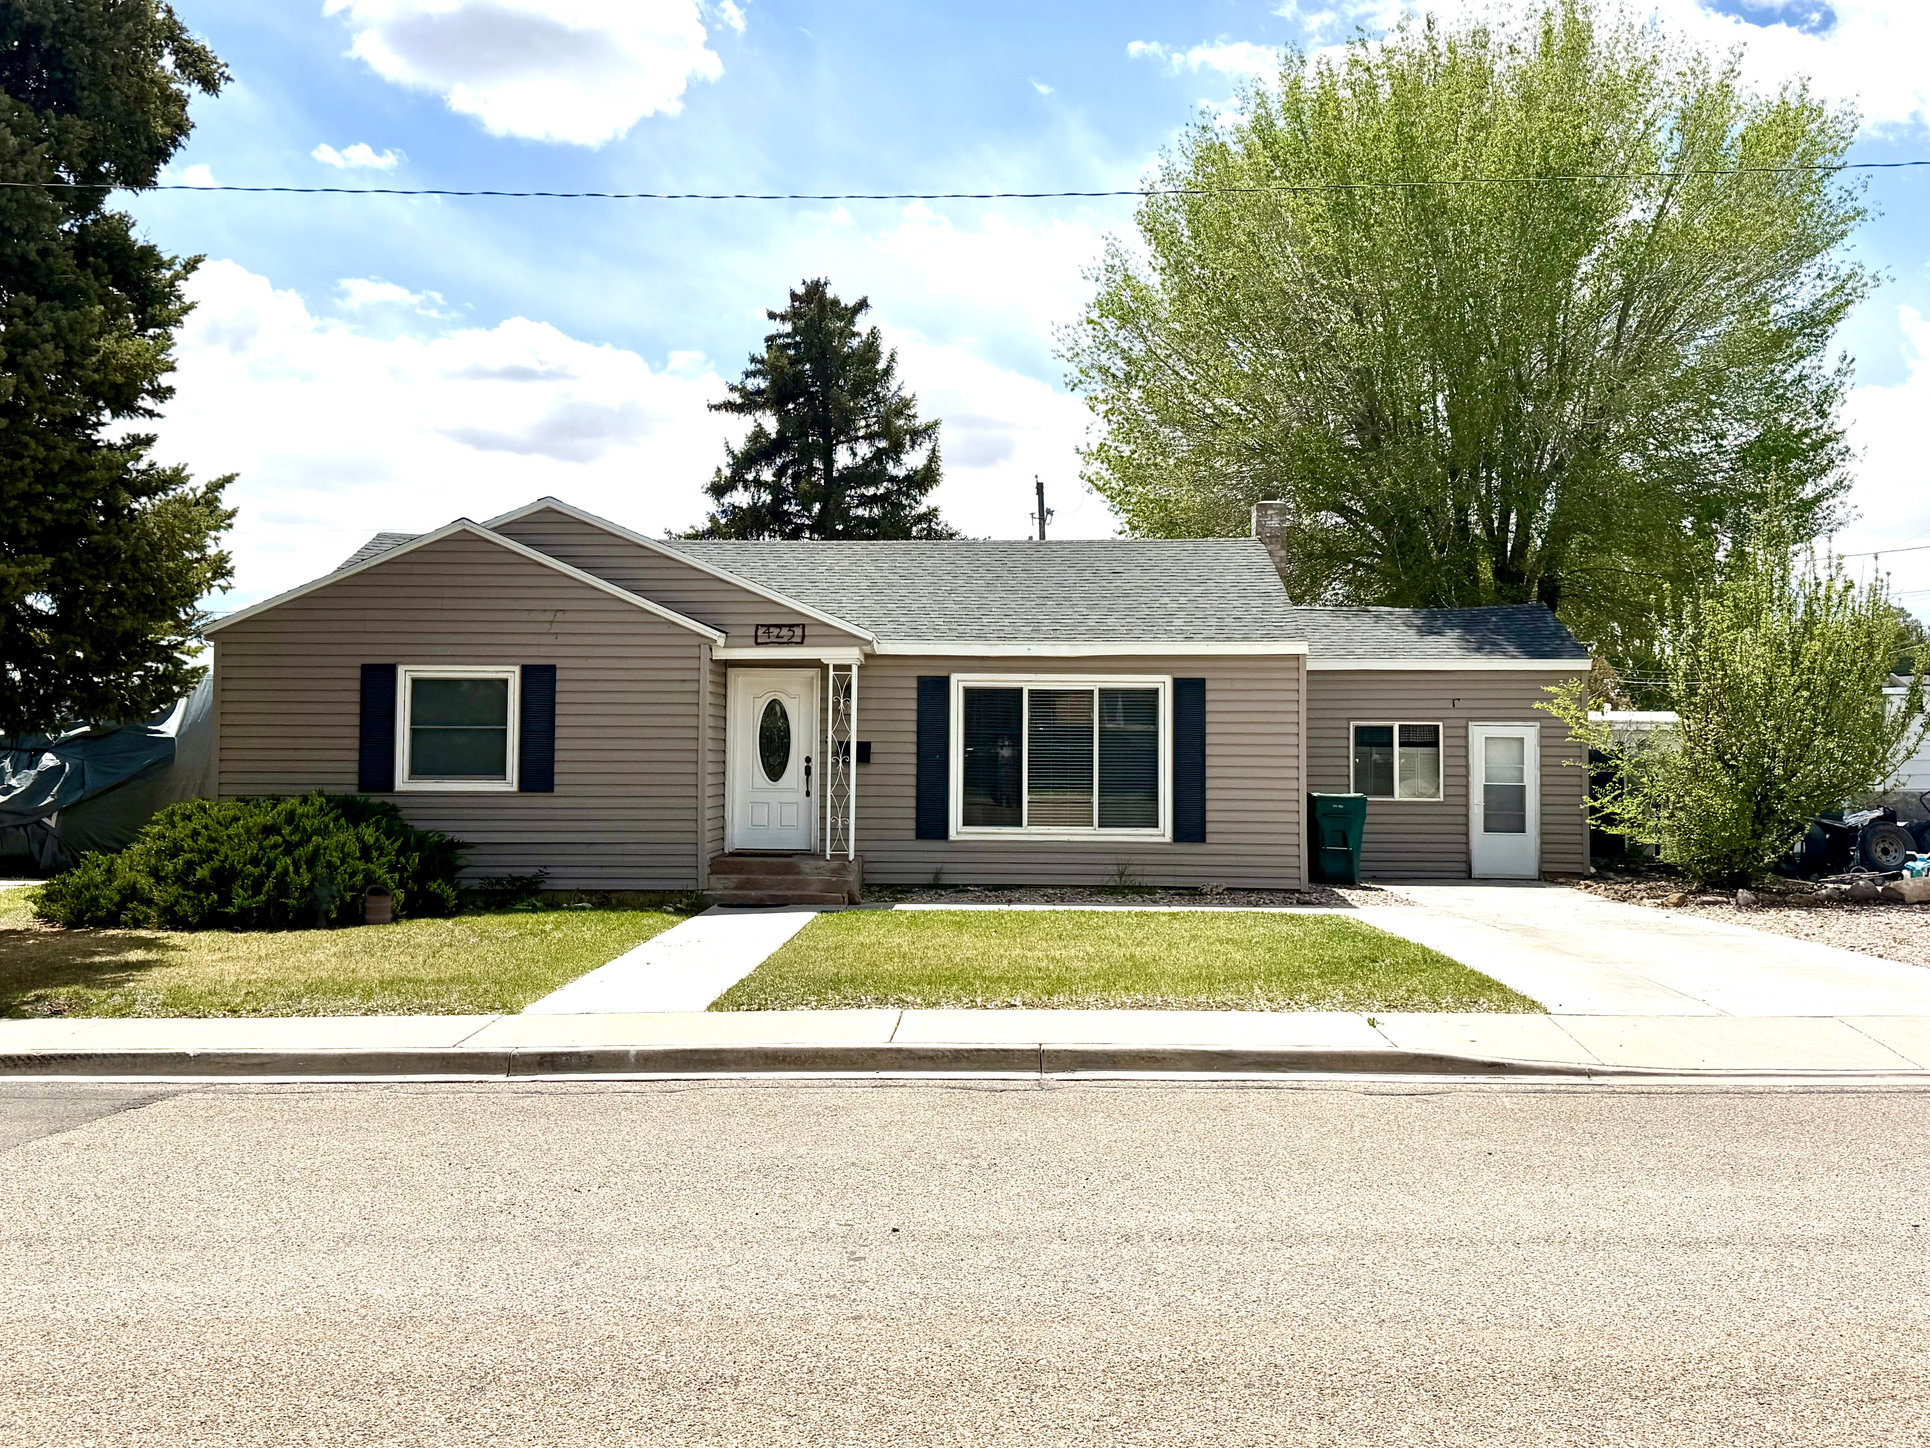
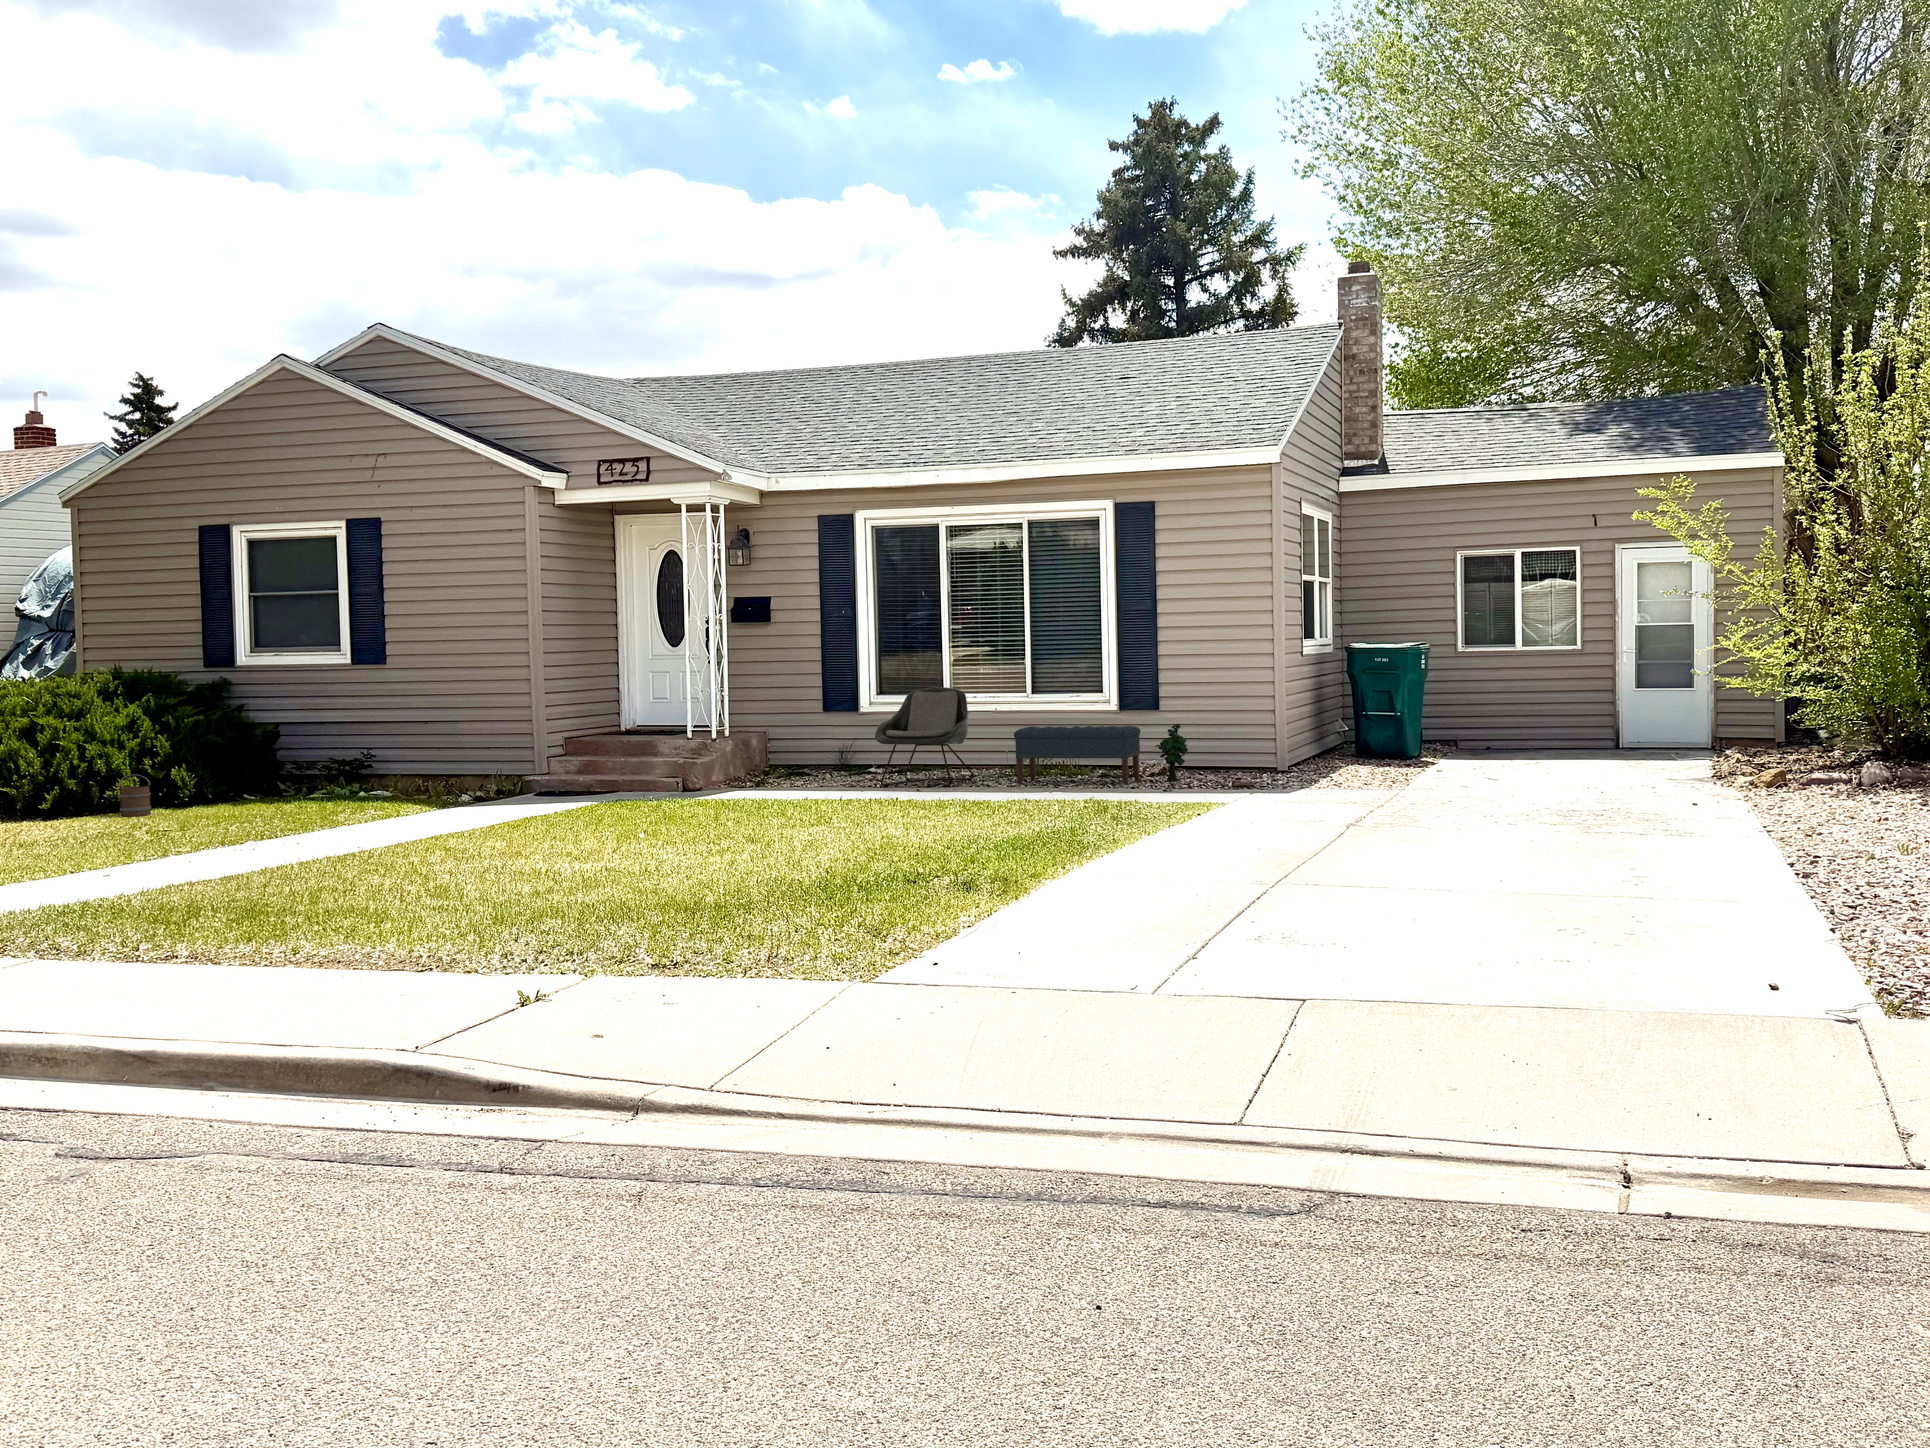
lounge chair: none [994,819,1064,898] -> present [875,687,974,787]
bench: none [1101,851,1196,897] -> present [1014,726,1140,784]
decorative plant: present [307,874,337,927] -> present [1155,724,1188,781]

